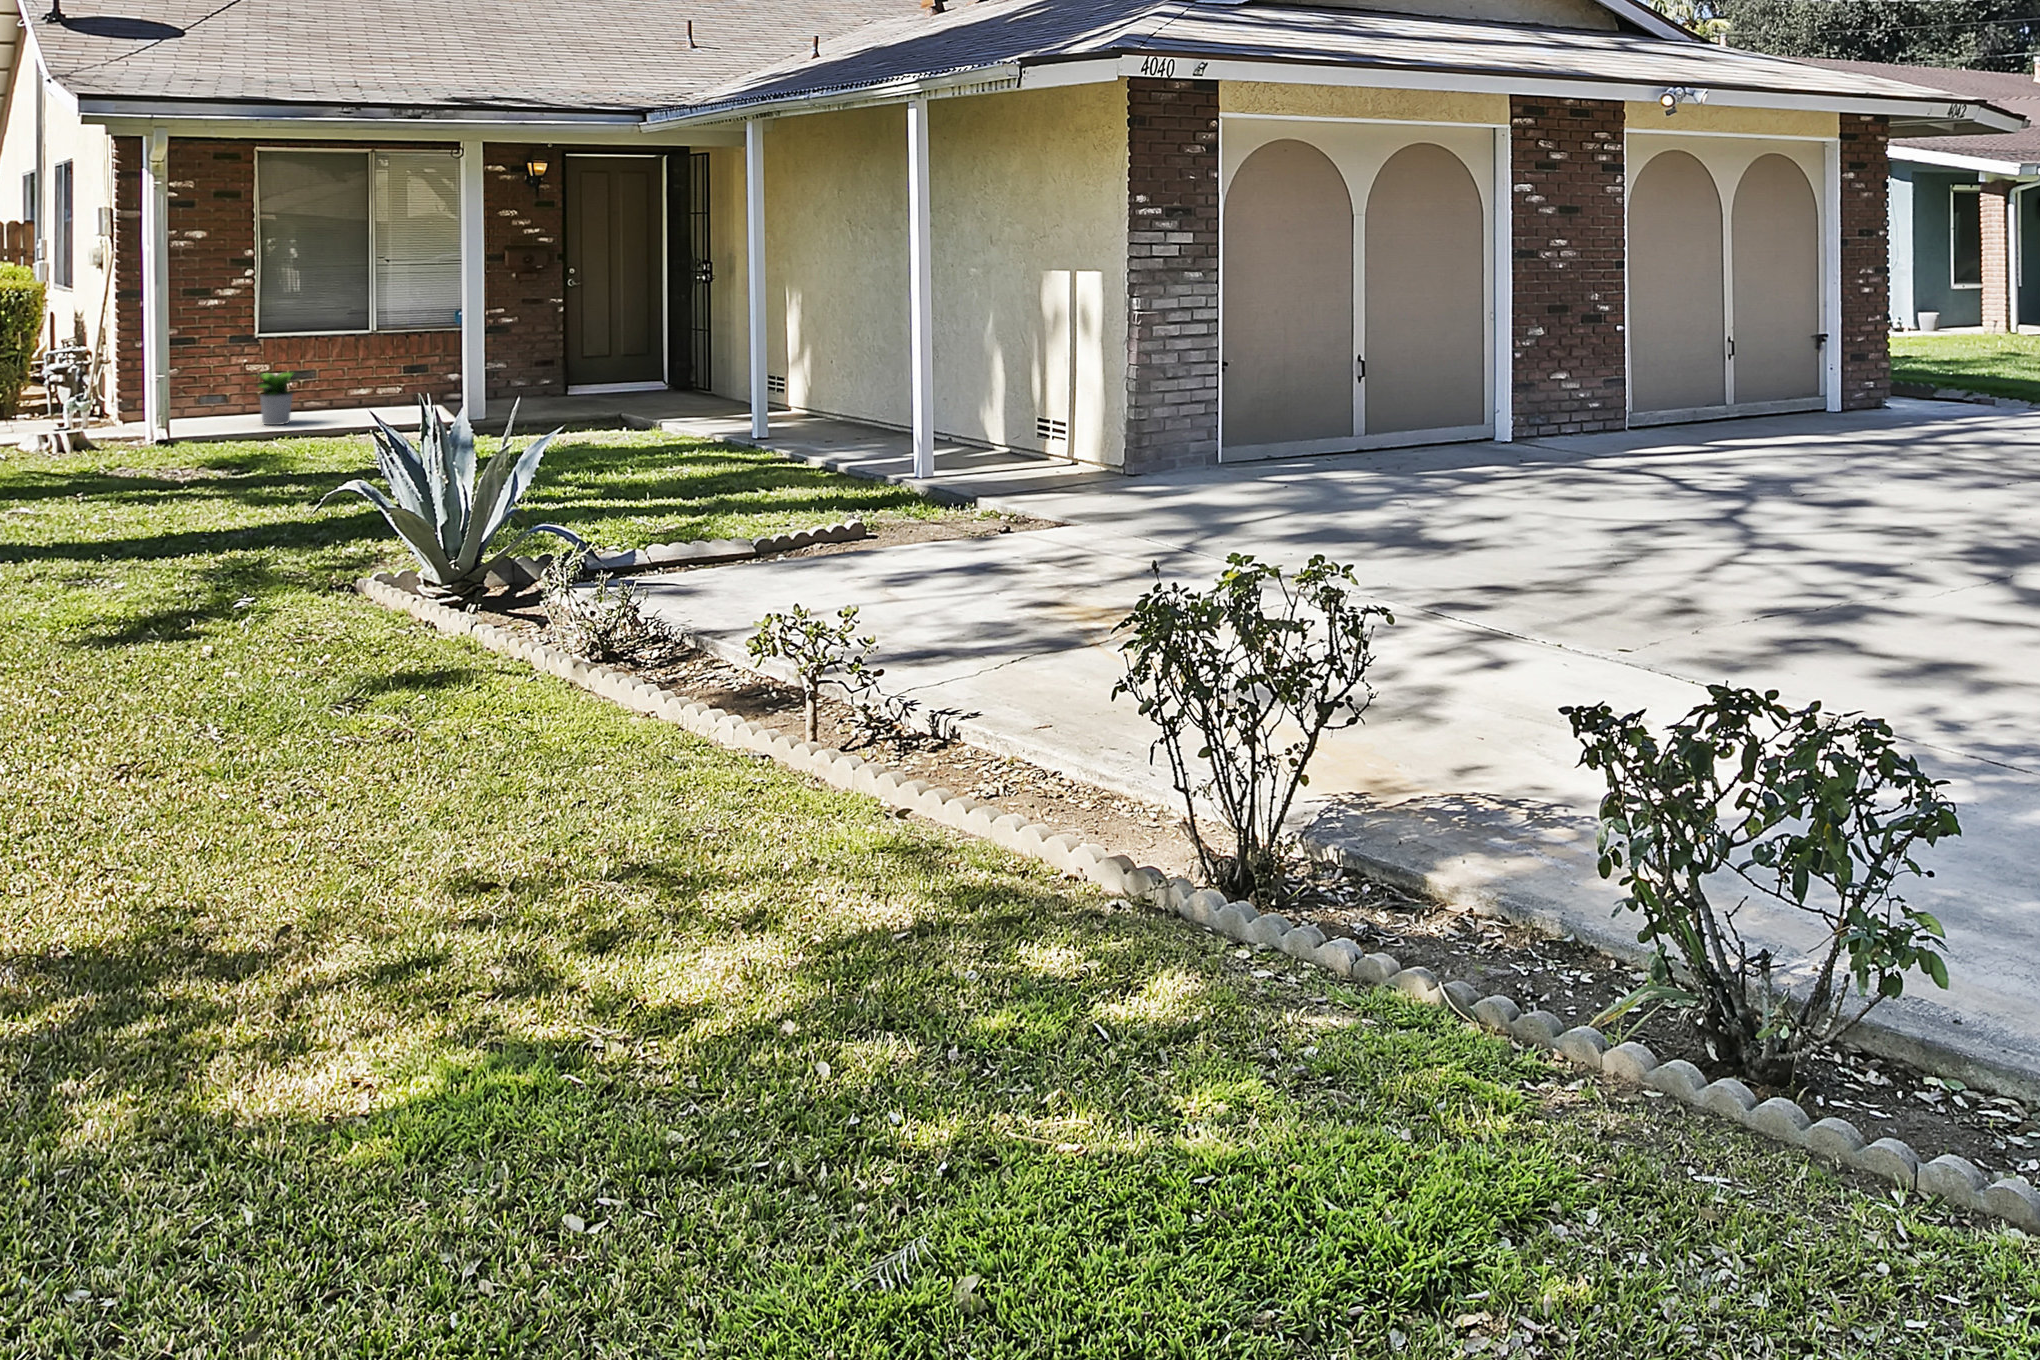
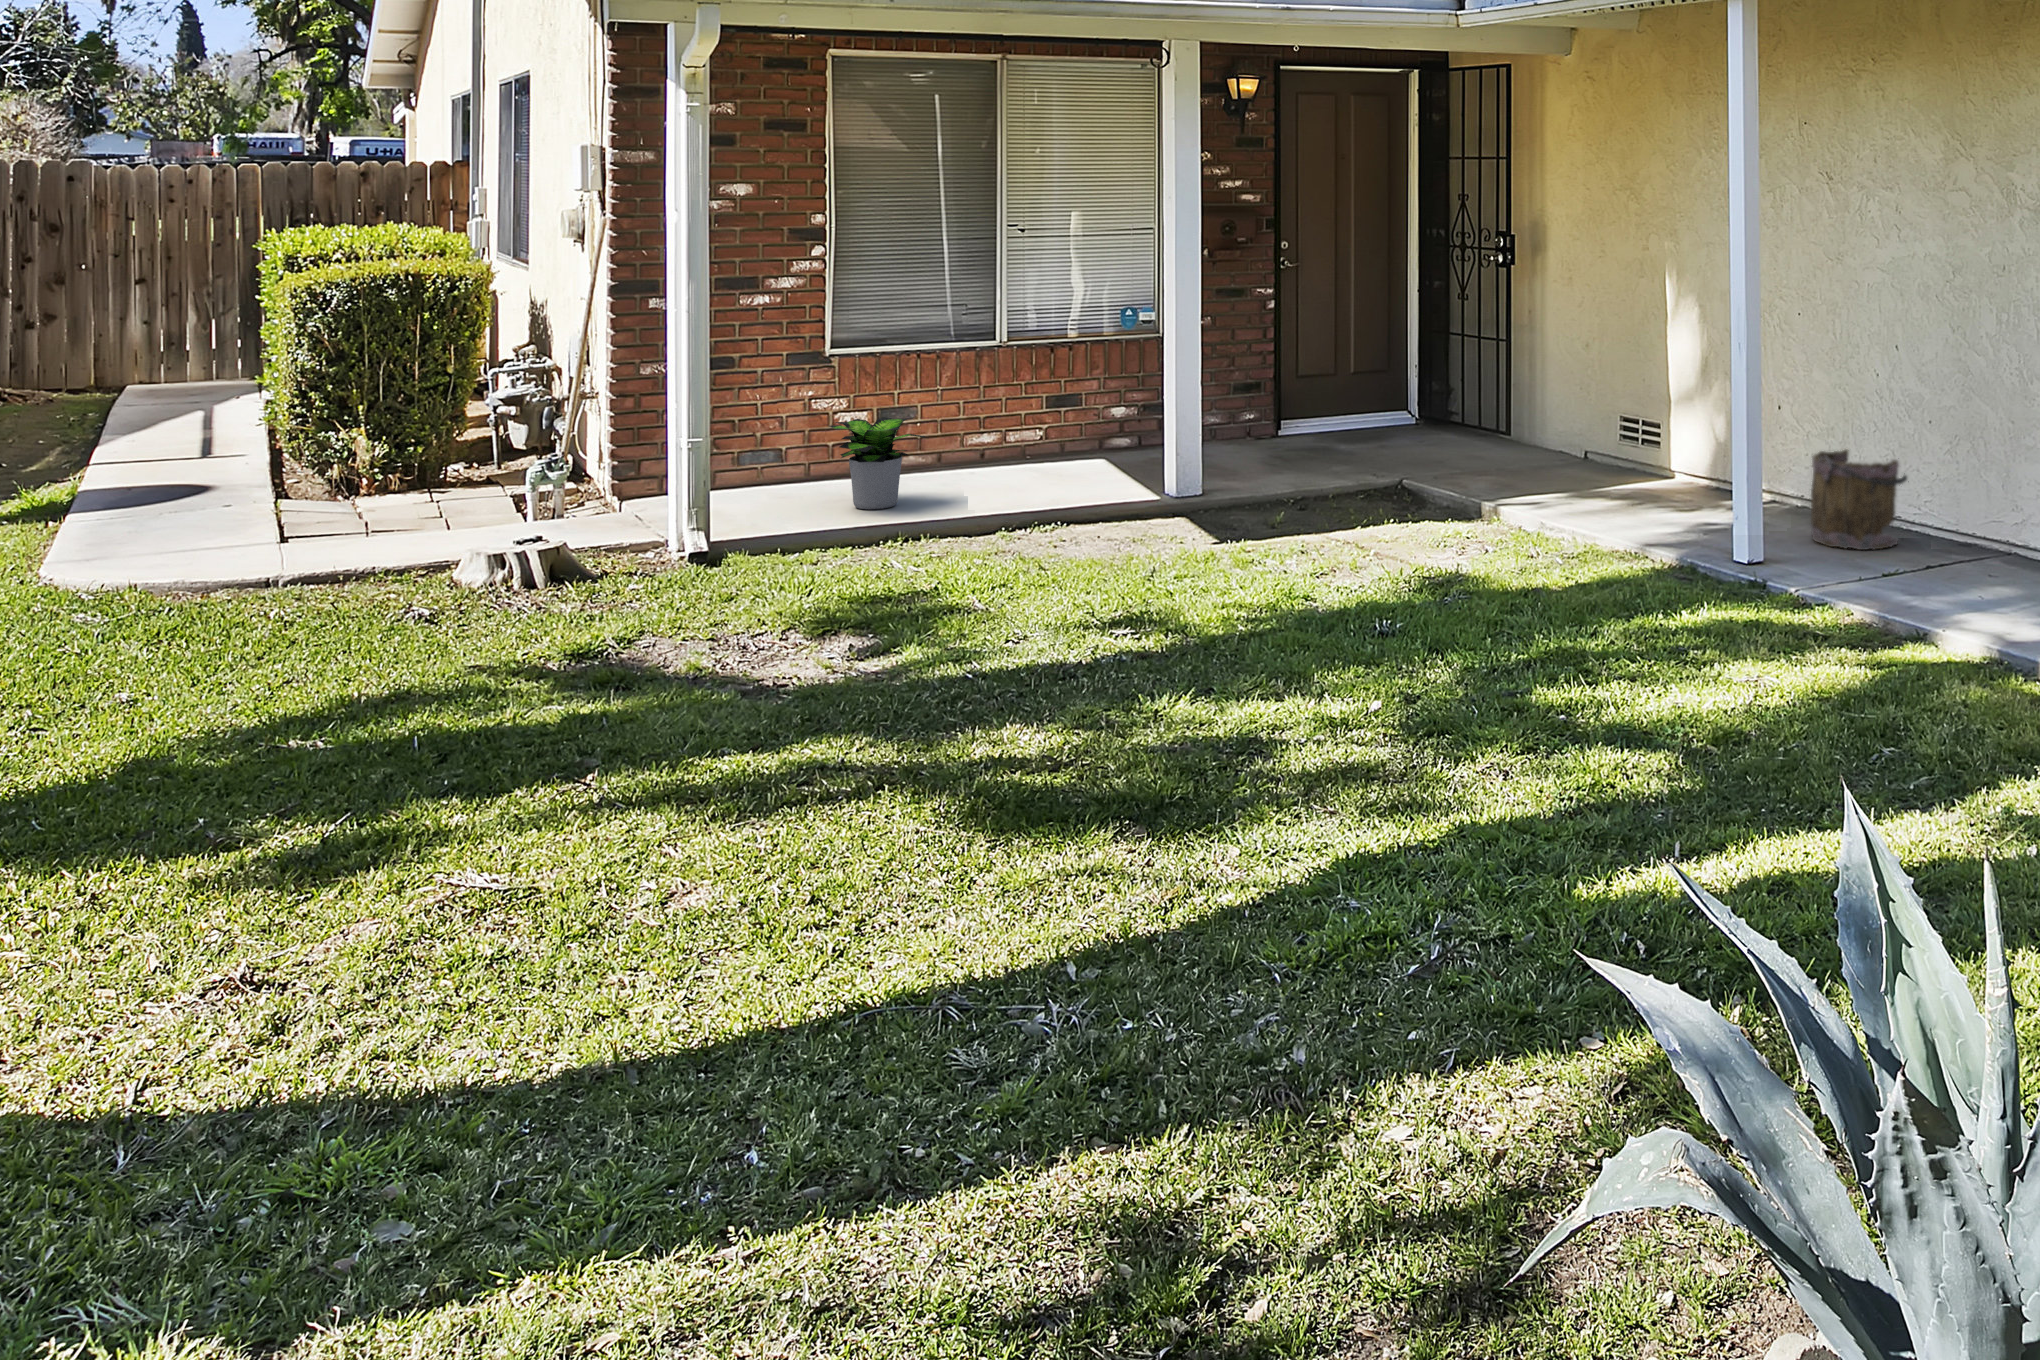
bucket: none [811,379,866,435] -> present [1811,450,1907,550]

